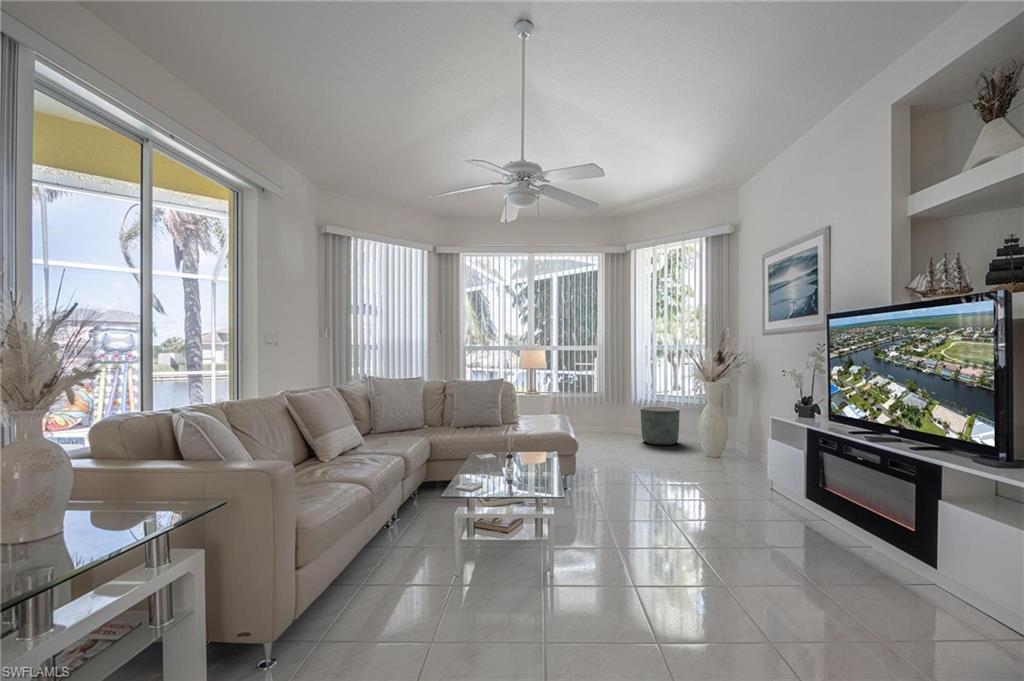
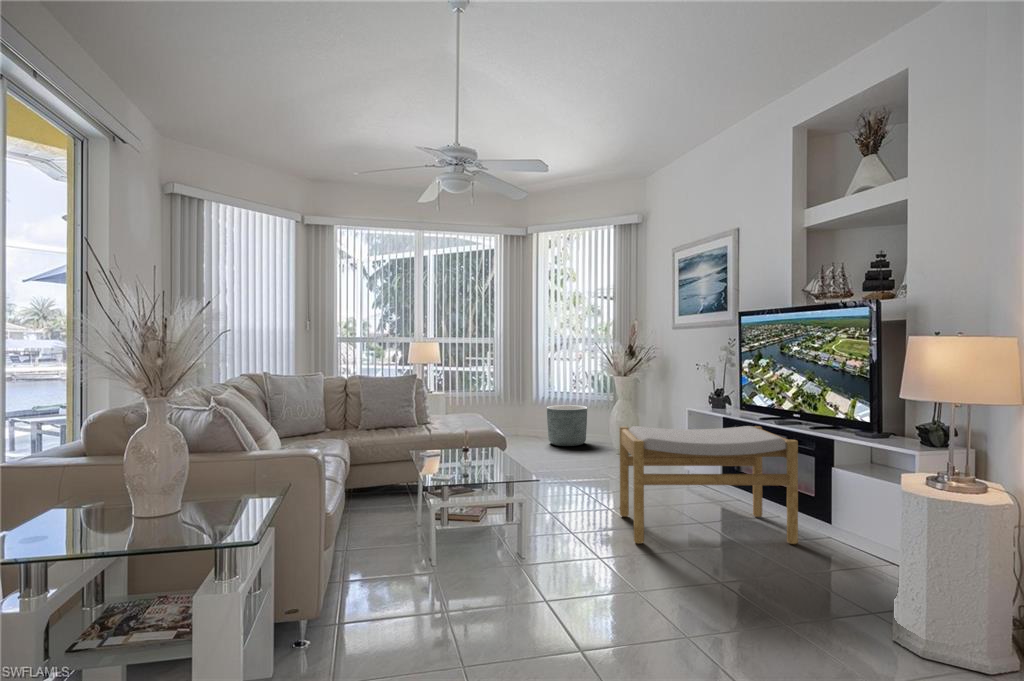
footstool: none [678,433,890,589] -> present [620,426,798,544]

